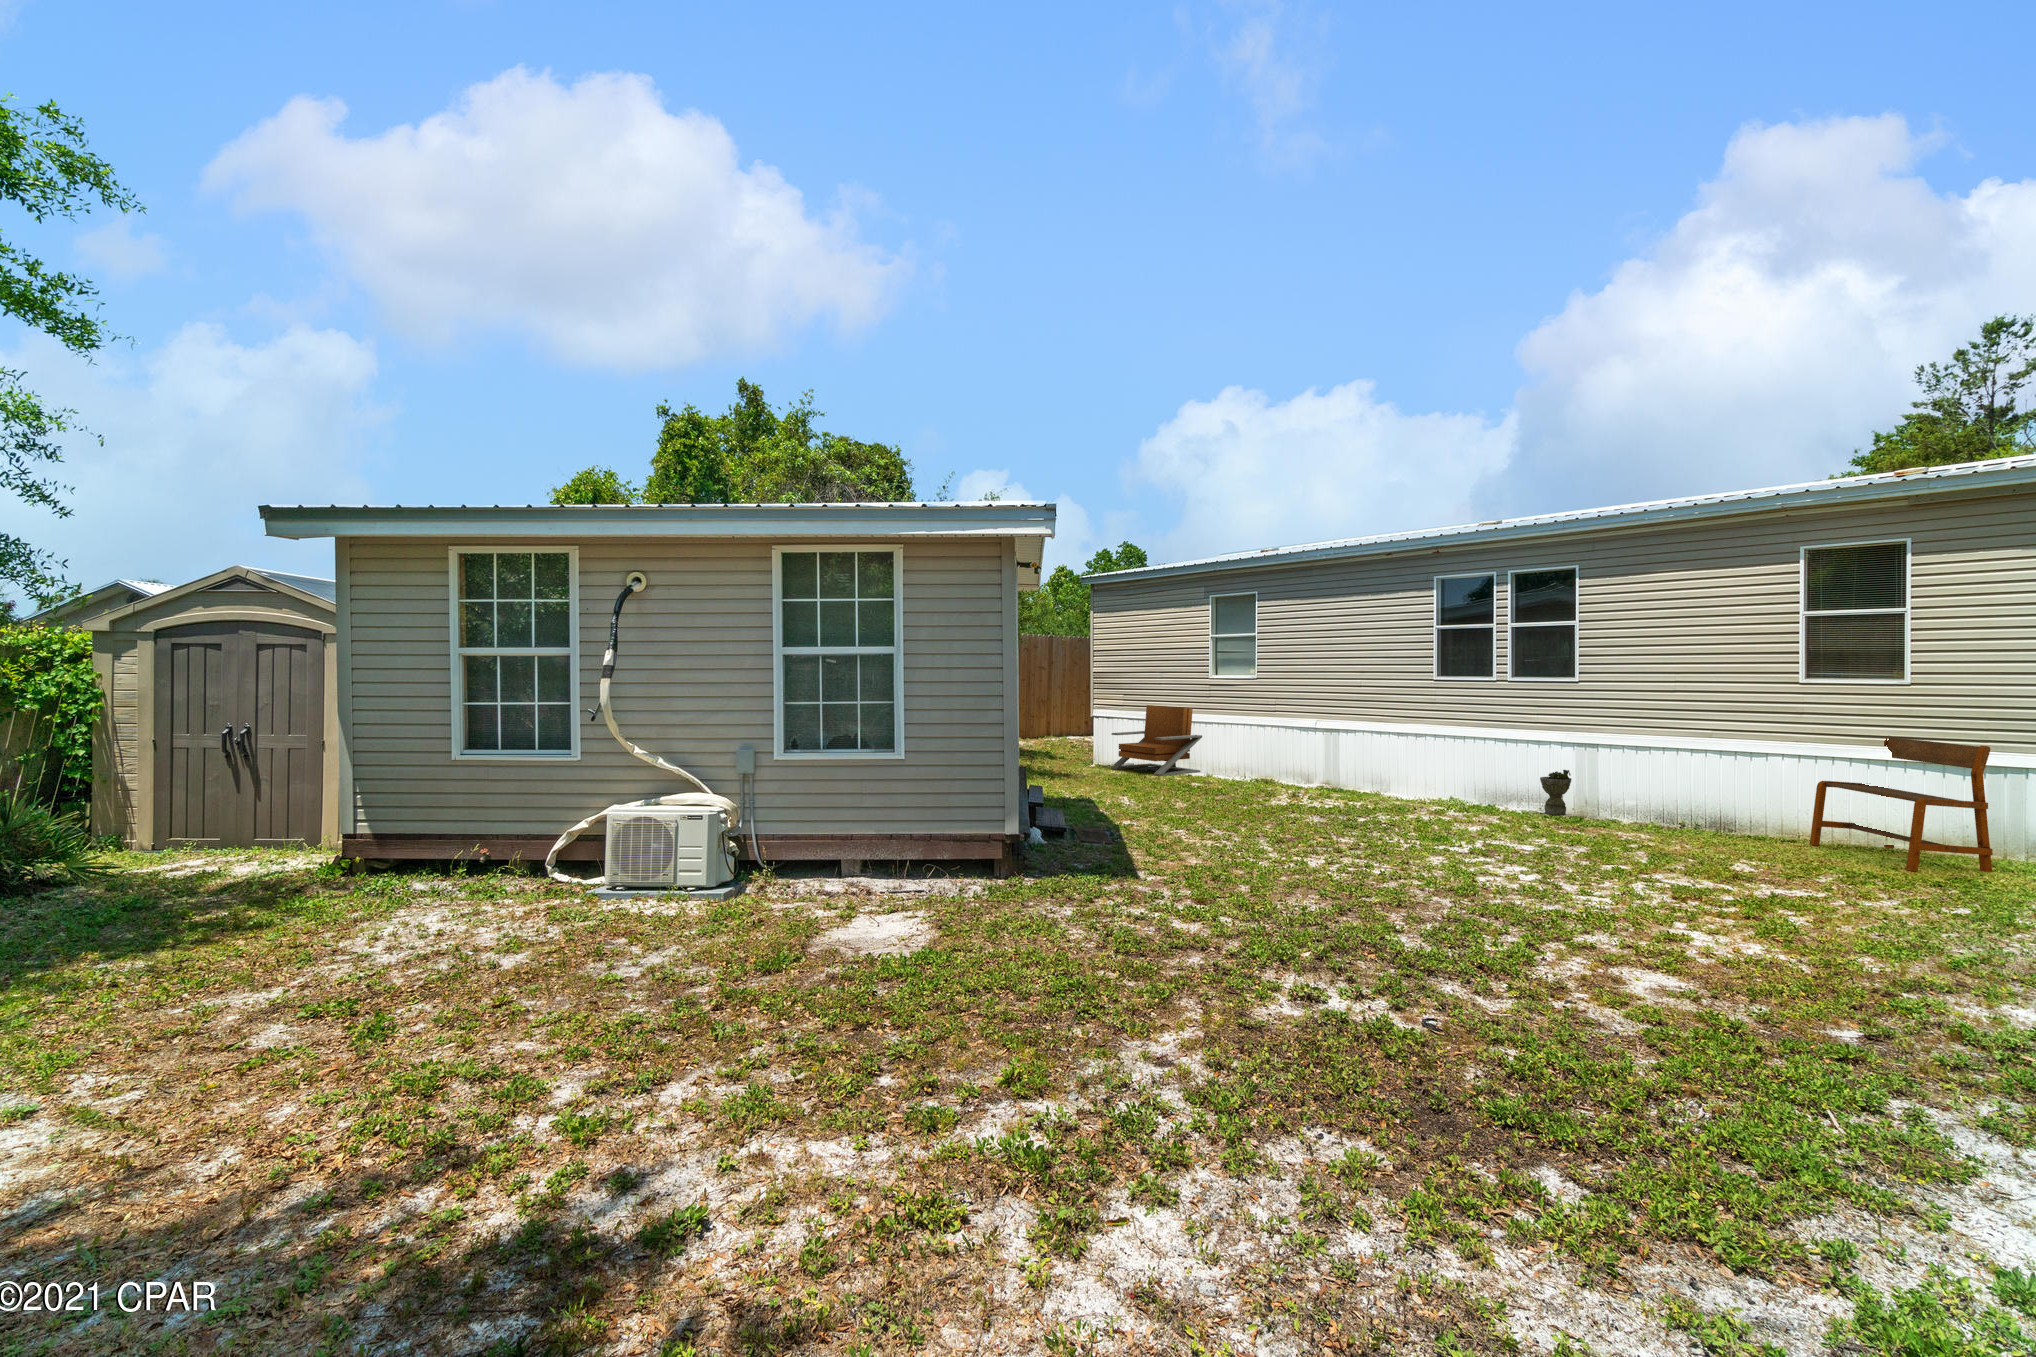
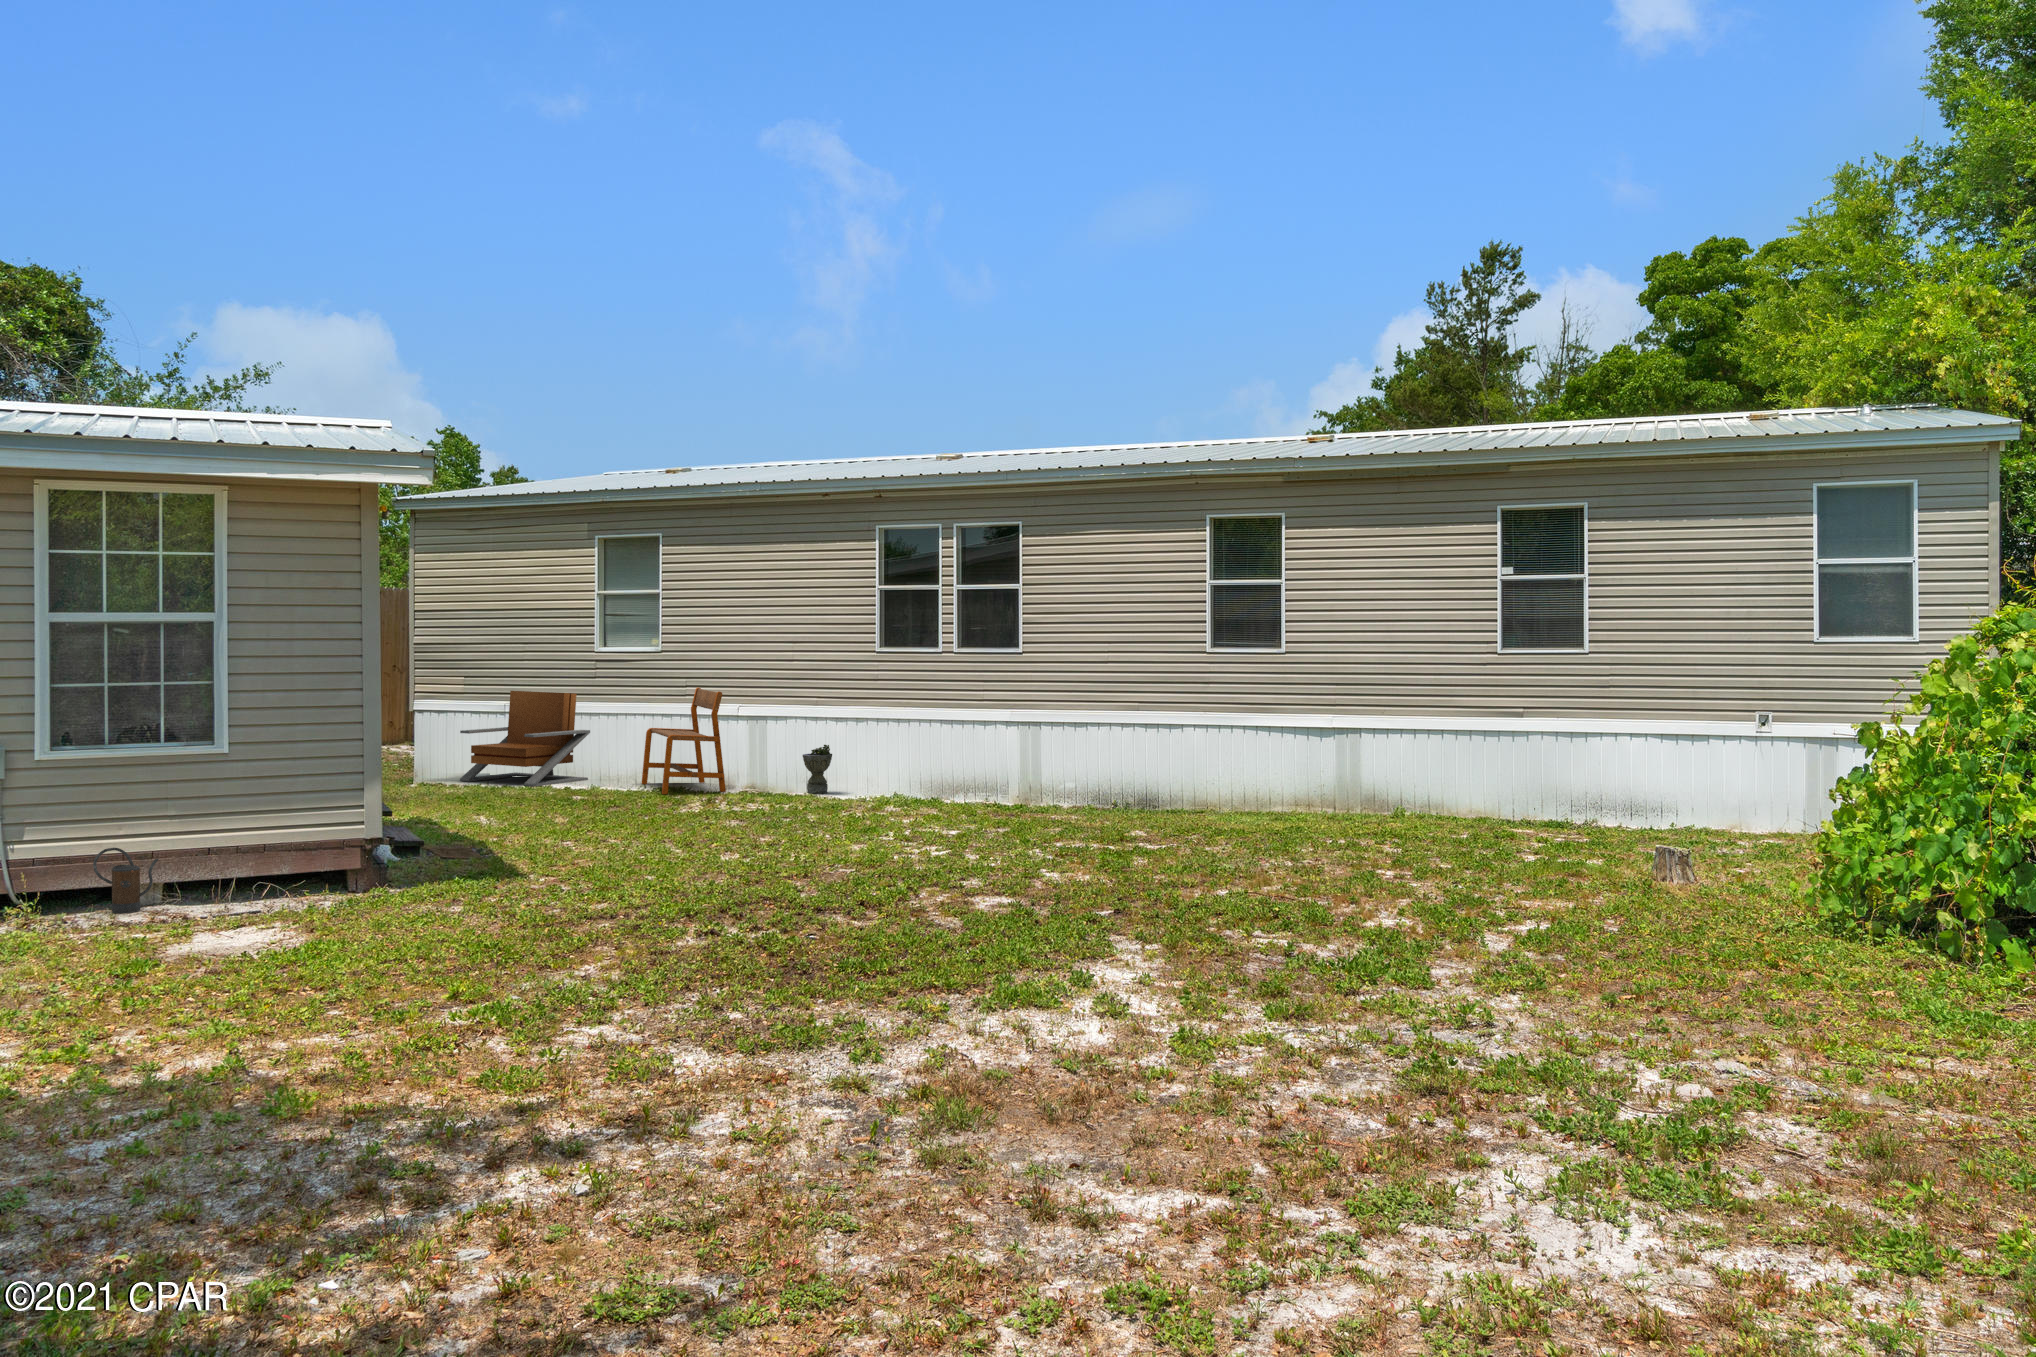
bench: present [1810,737,1993,872] -> present [642,688,726,794]
planter: present [1540,770,1571,815] -> present [803,745,832,794]
watering can: none [804,833,850,886] -> present [93,848,158,913]

